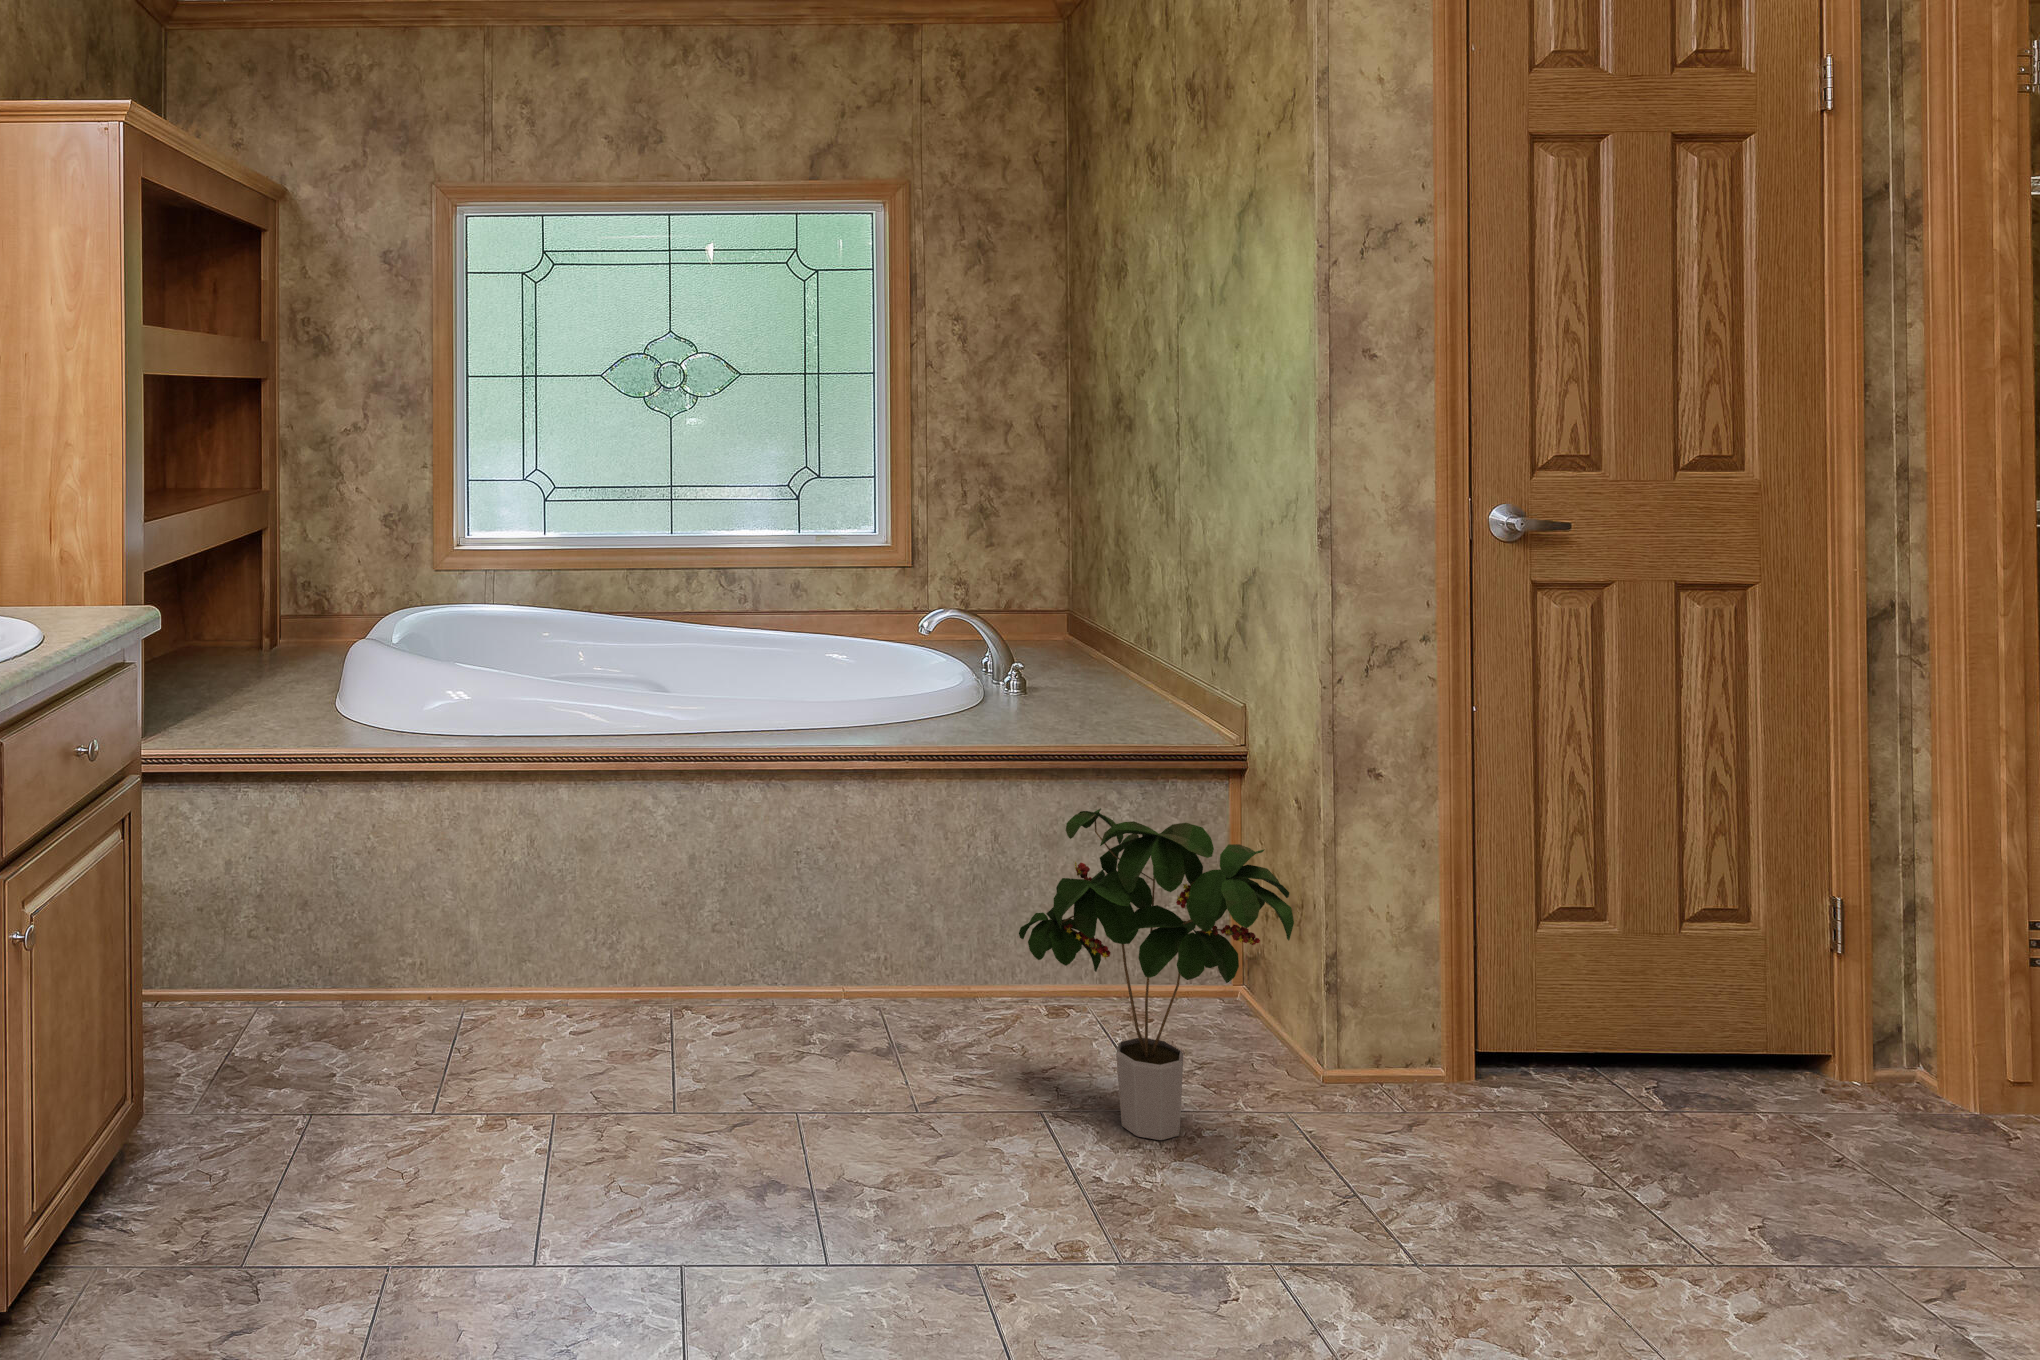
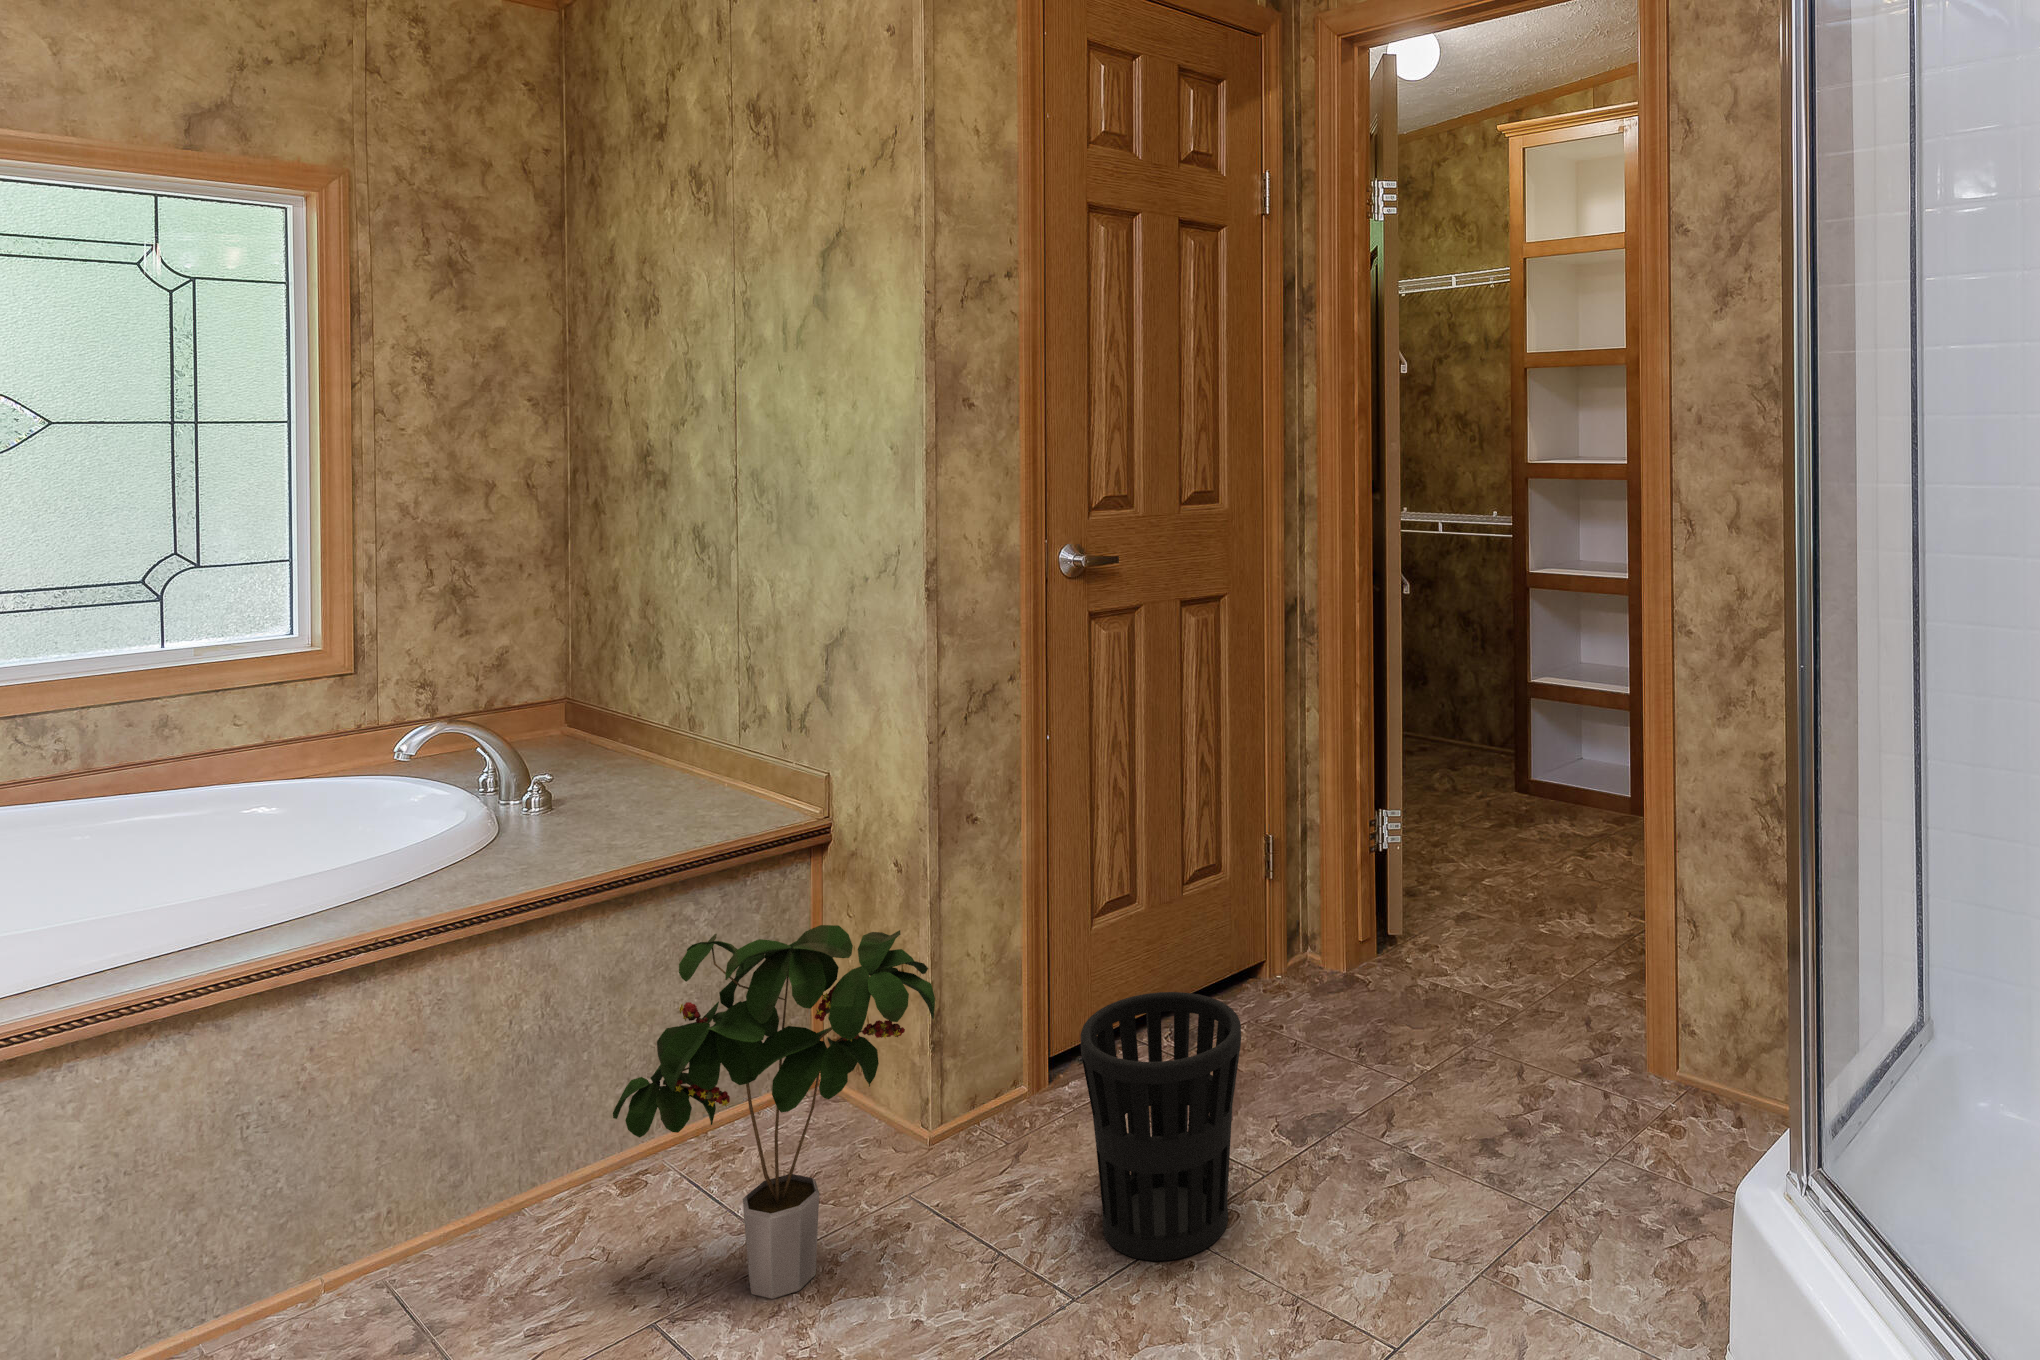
wastebasket: none [1448,995,1654,1286] -> present [1081,992,1241,1261]

